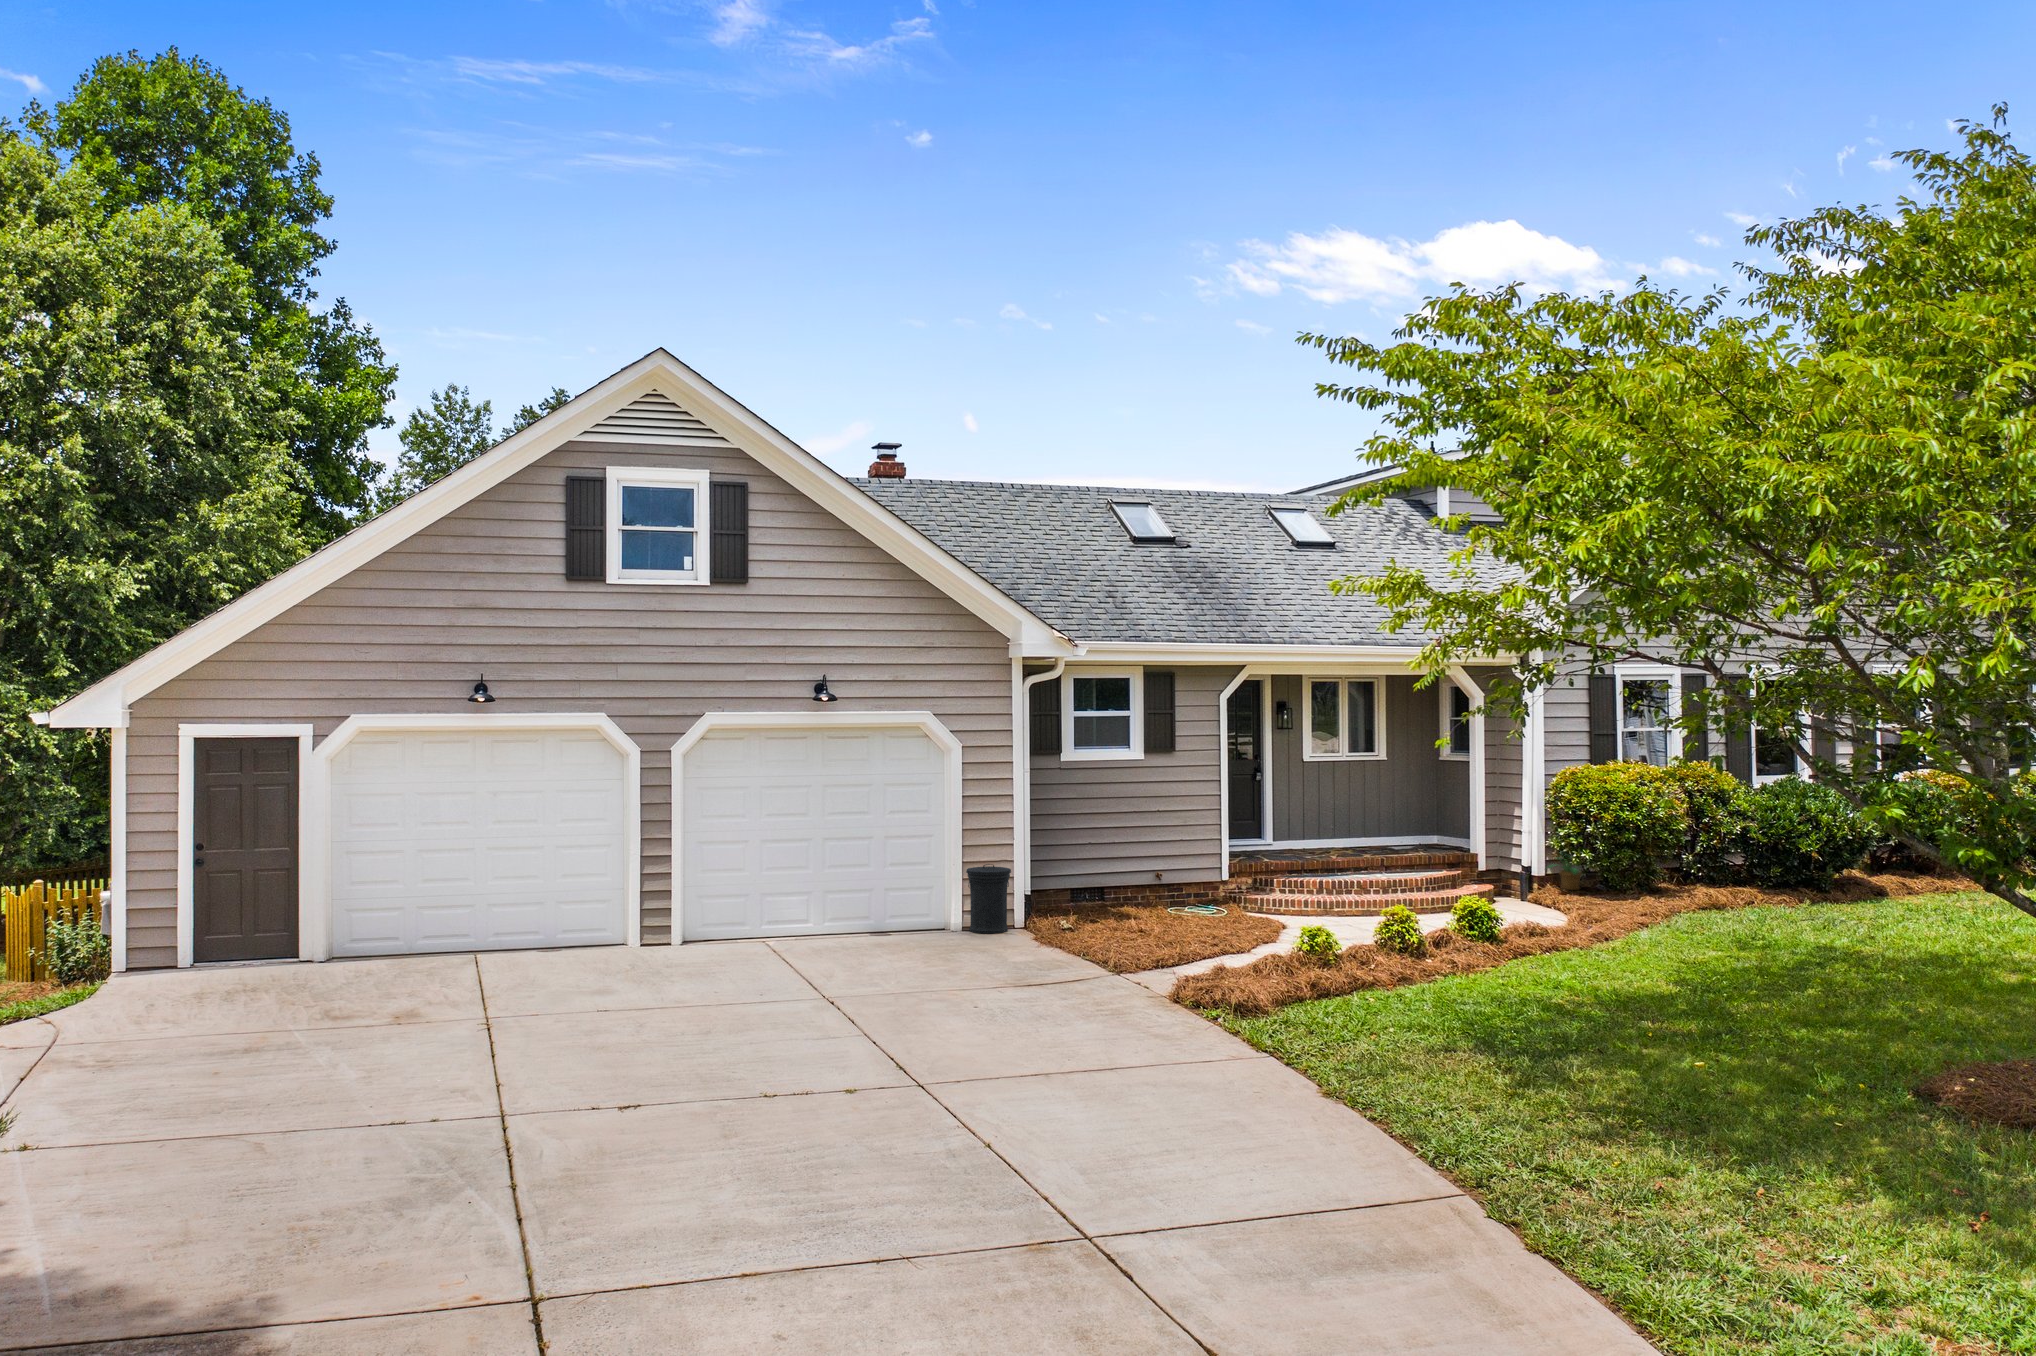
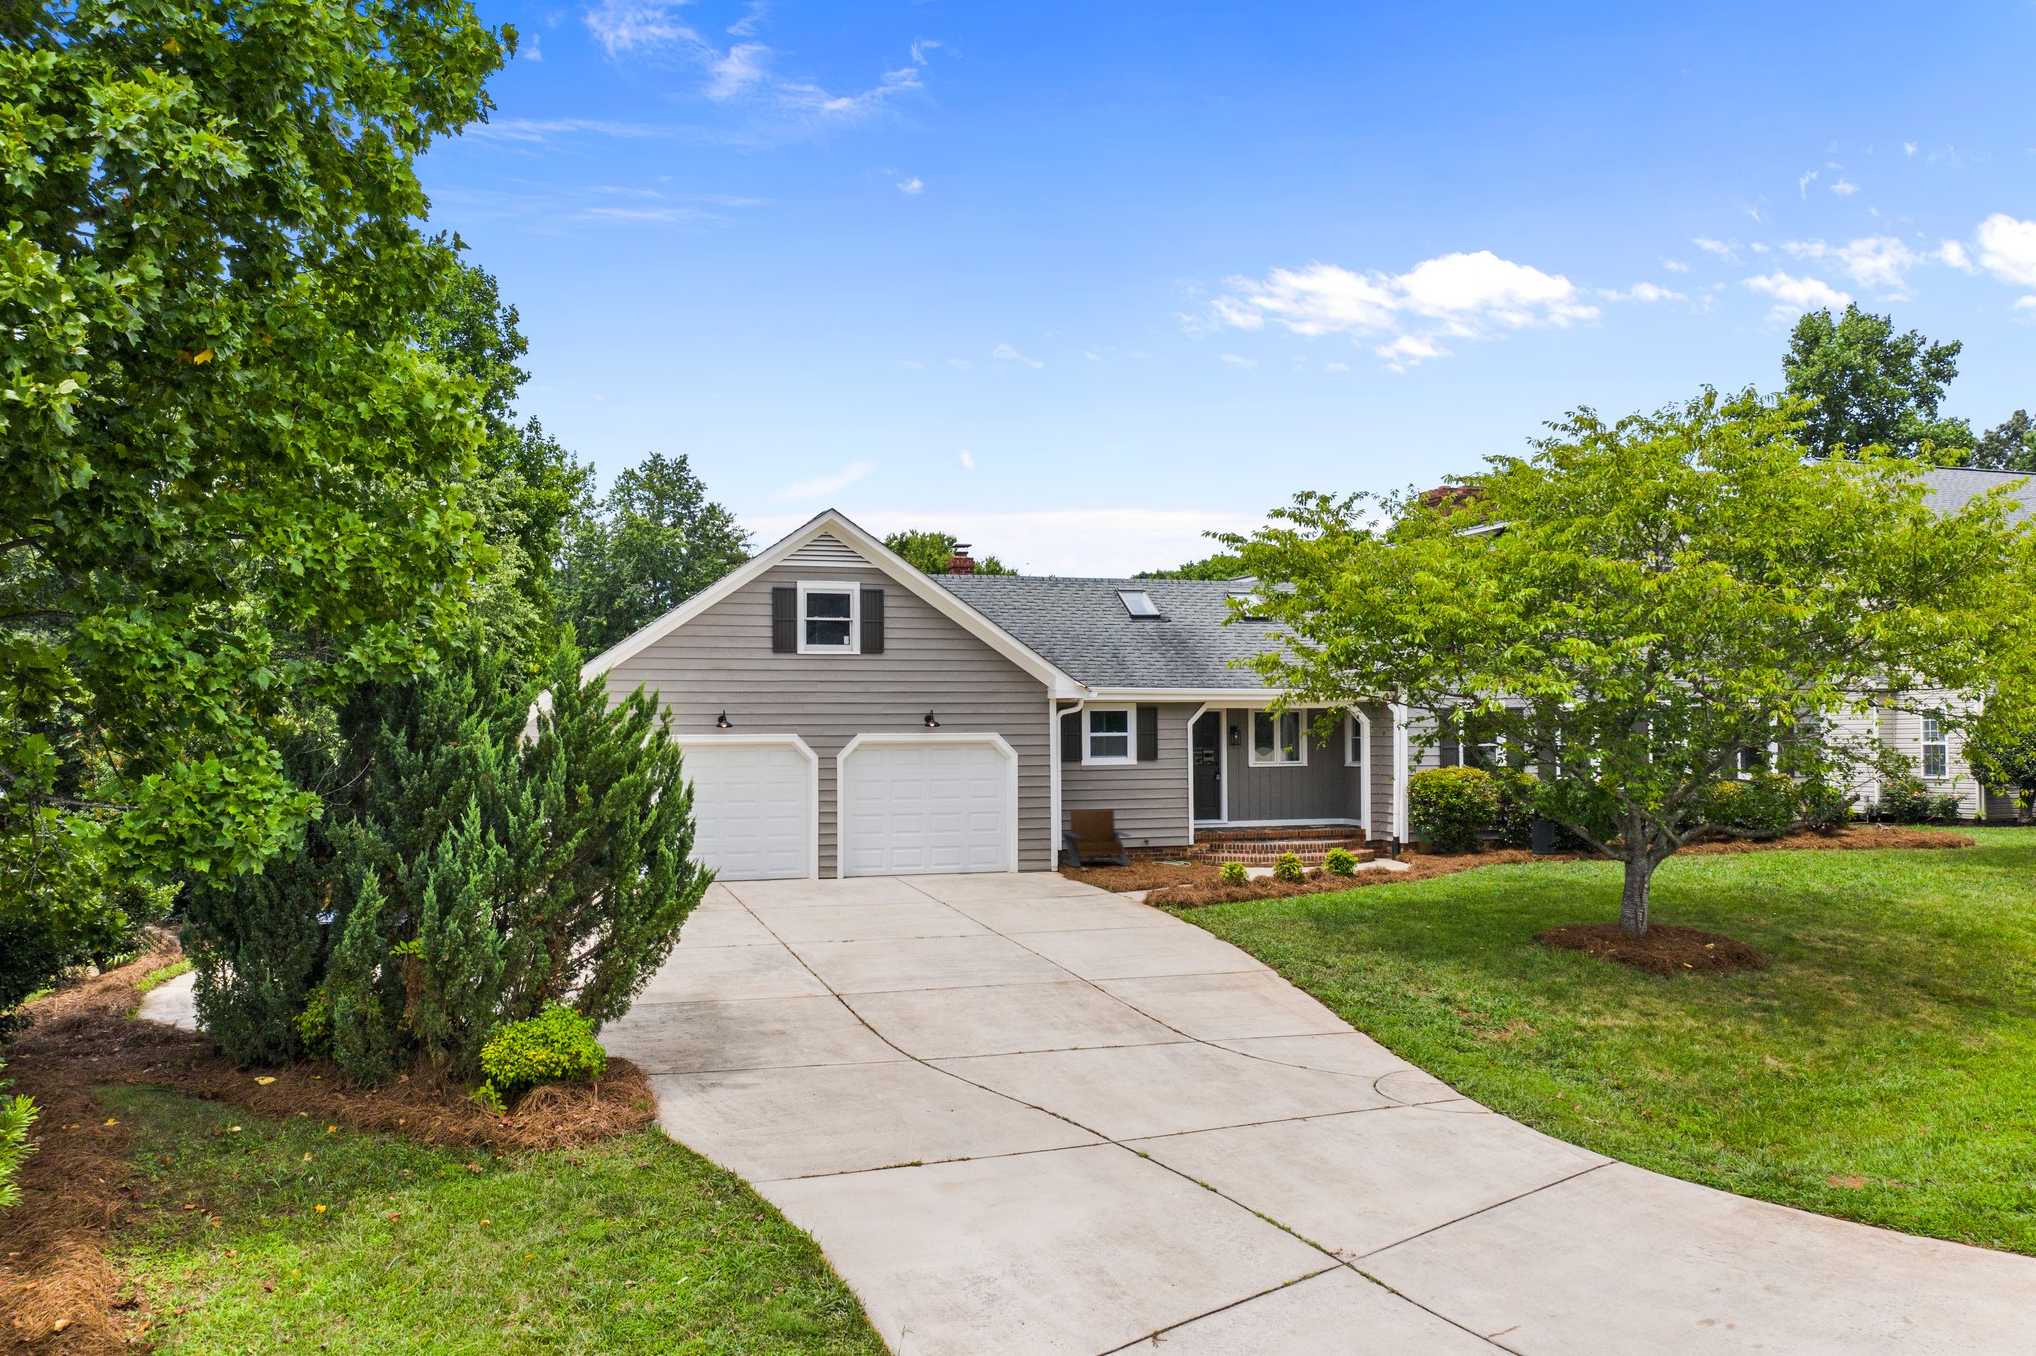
lounge chair: none [1032,827,1138,919] -> present [1062,809,1131,867]
trash can: present [966,864,1011,934] -> present [1531,819,1555,855]

